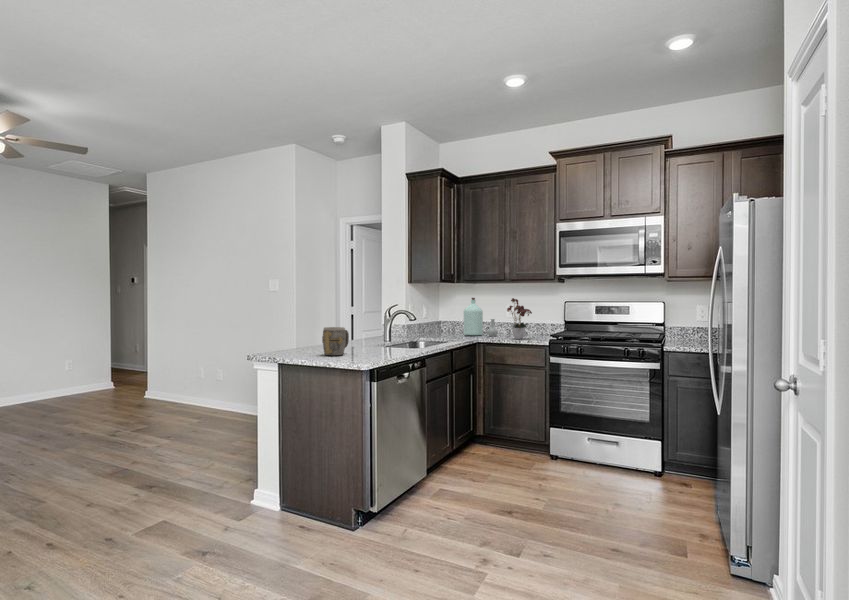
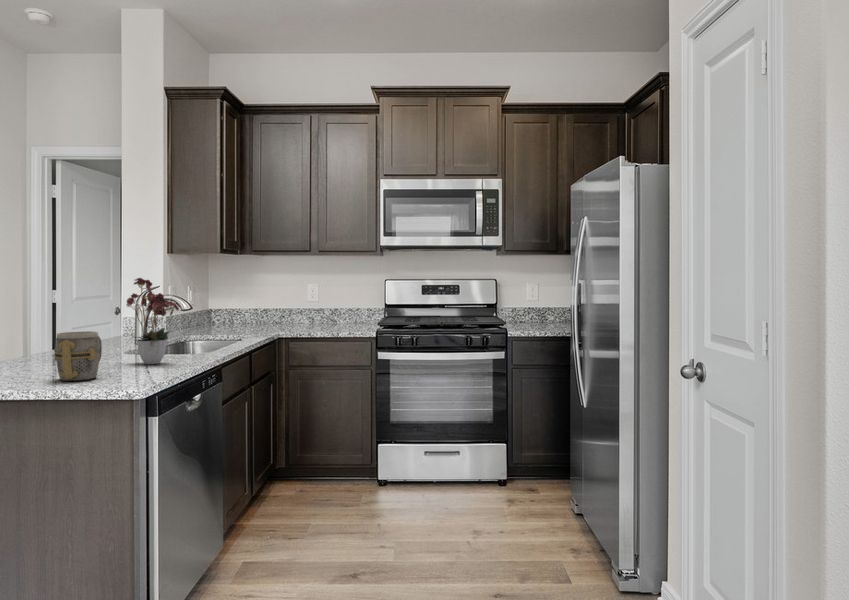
bottle: present [464,298,498,337] -> none [249,275,299,328]
flower arrangement: present [507,298,532,339] -> present [126,278,179,364]

